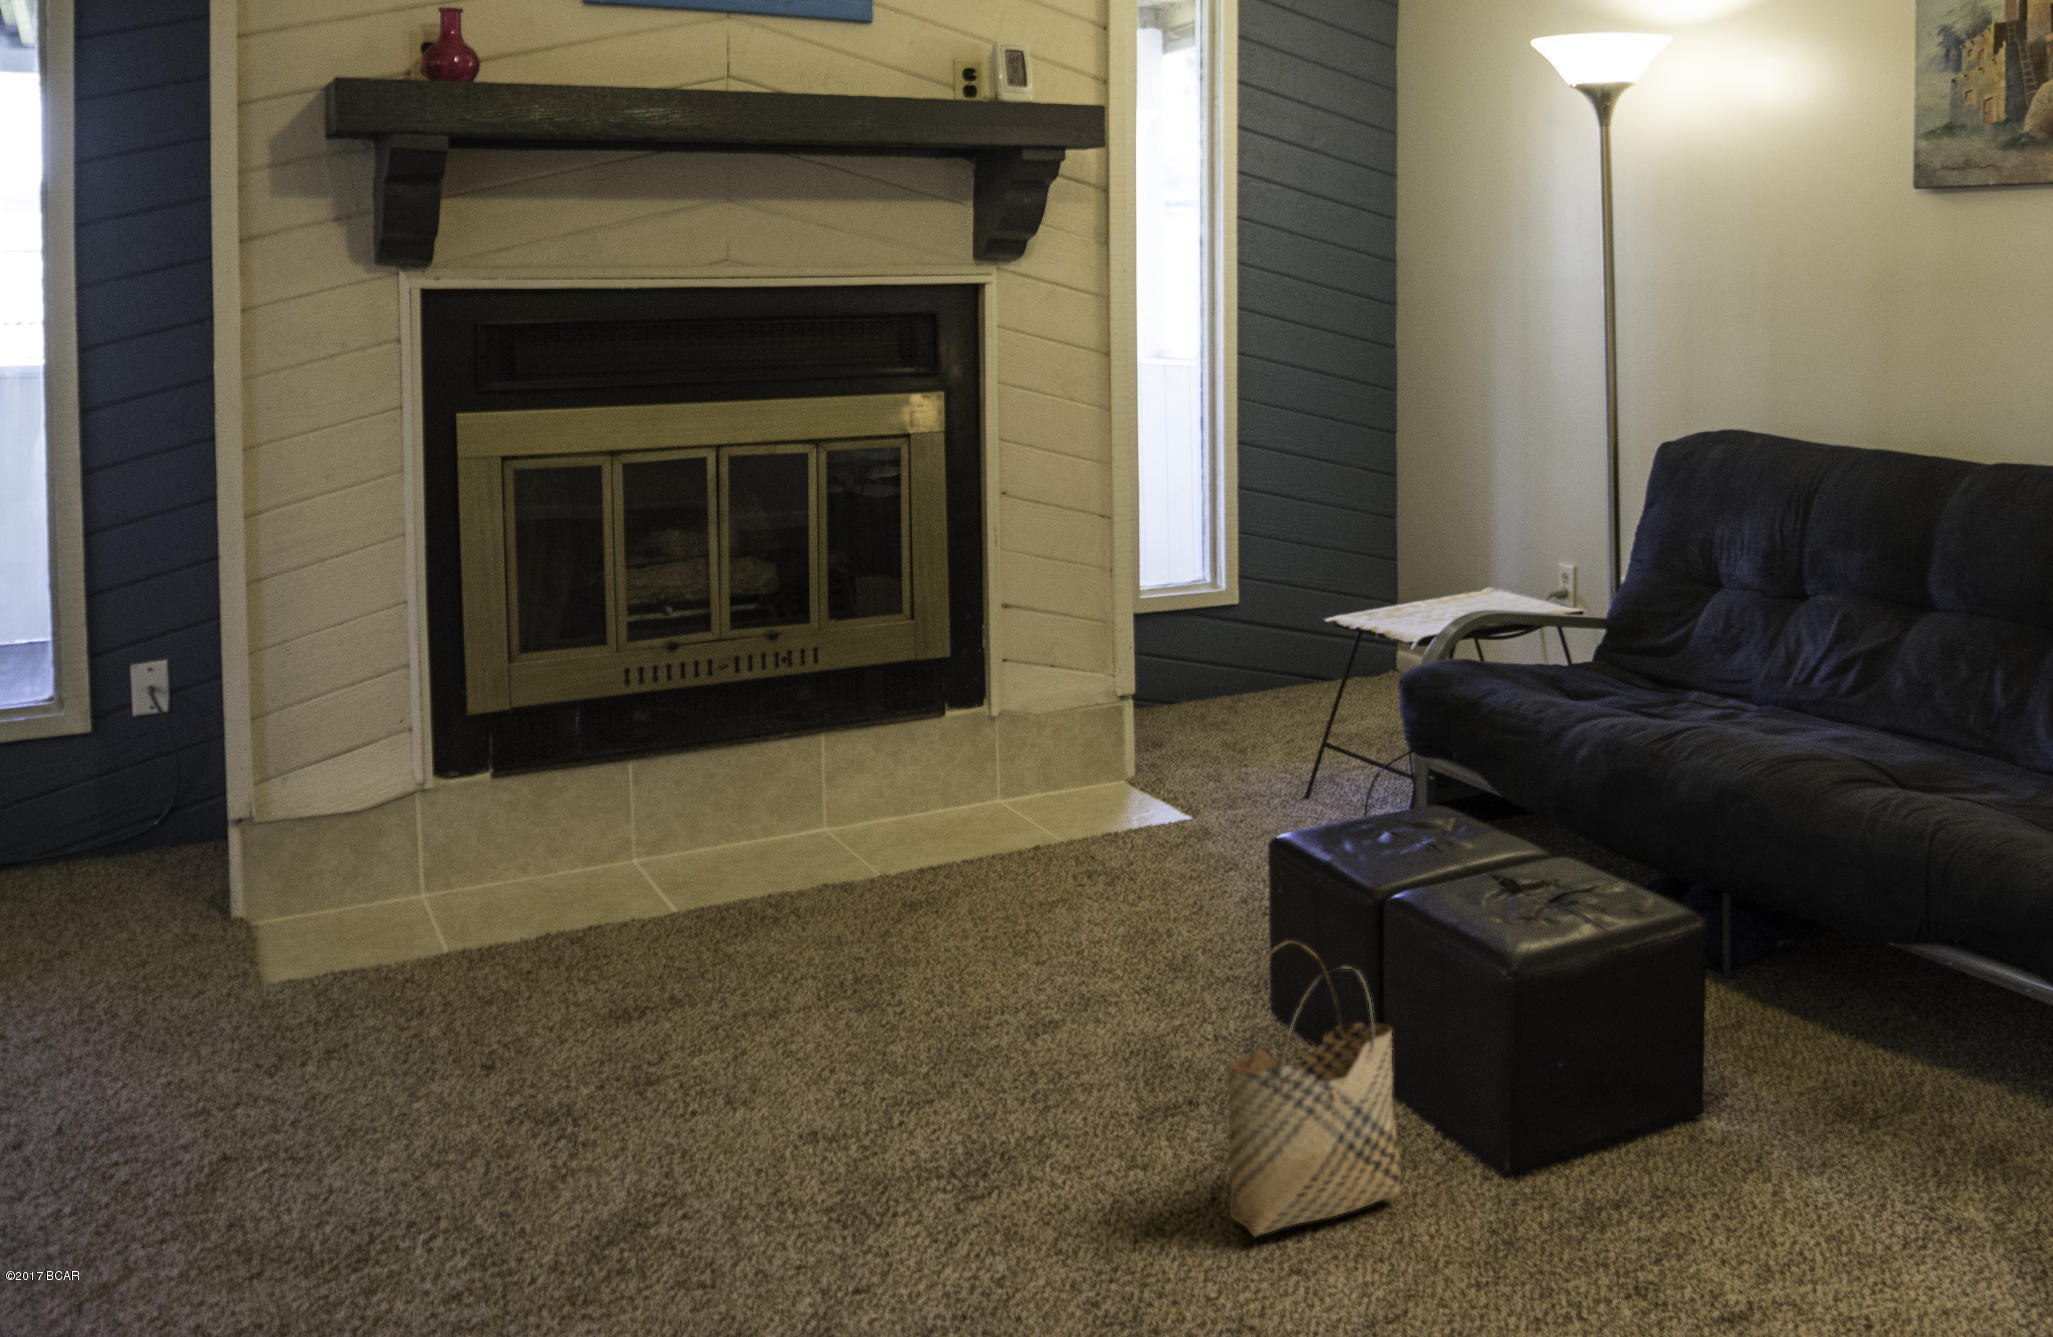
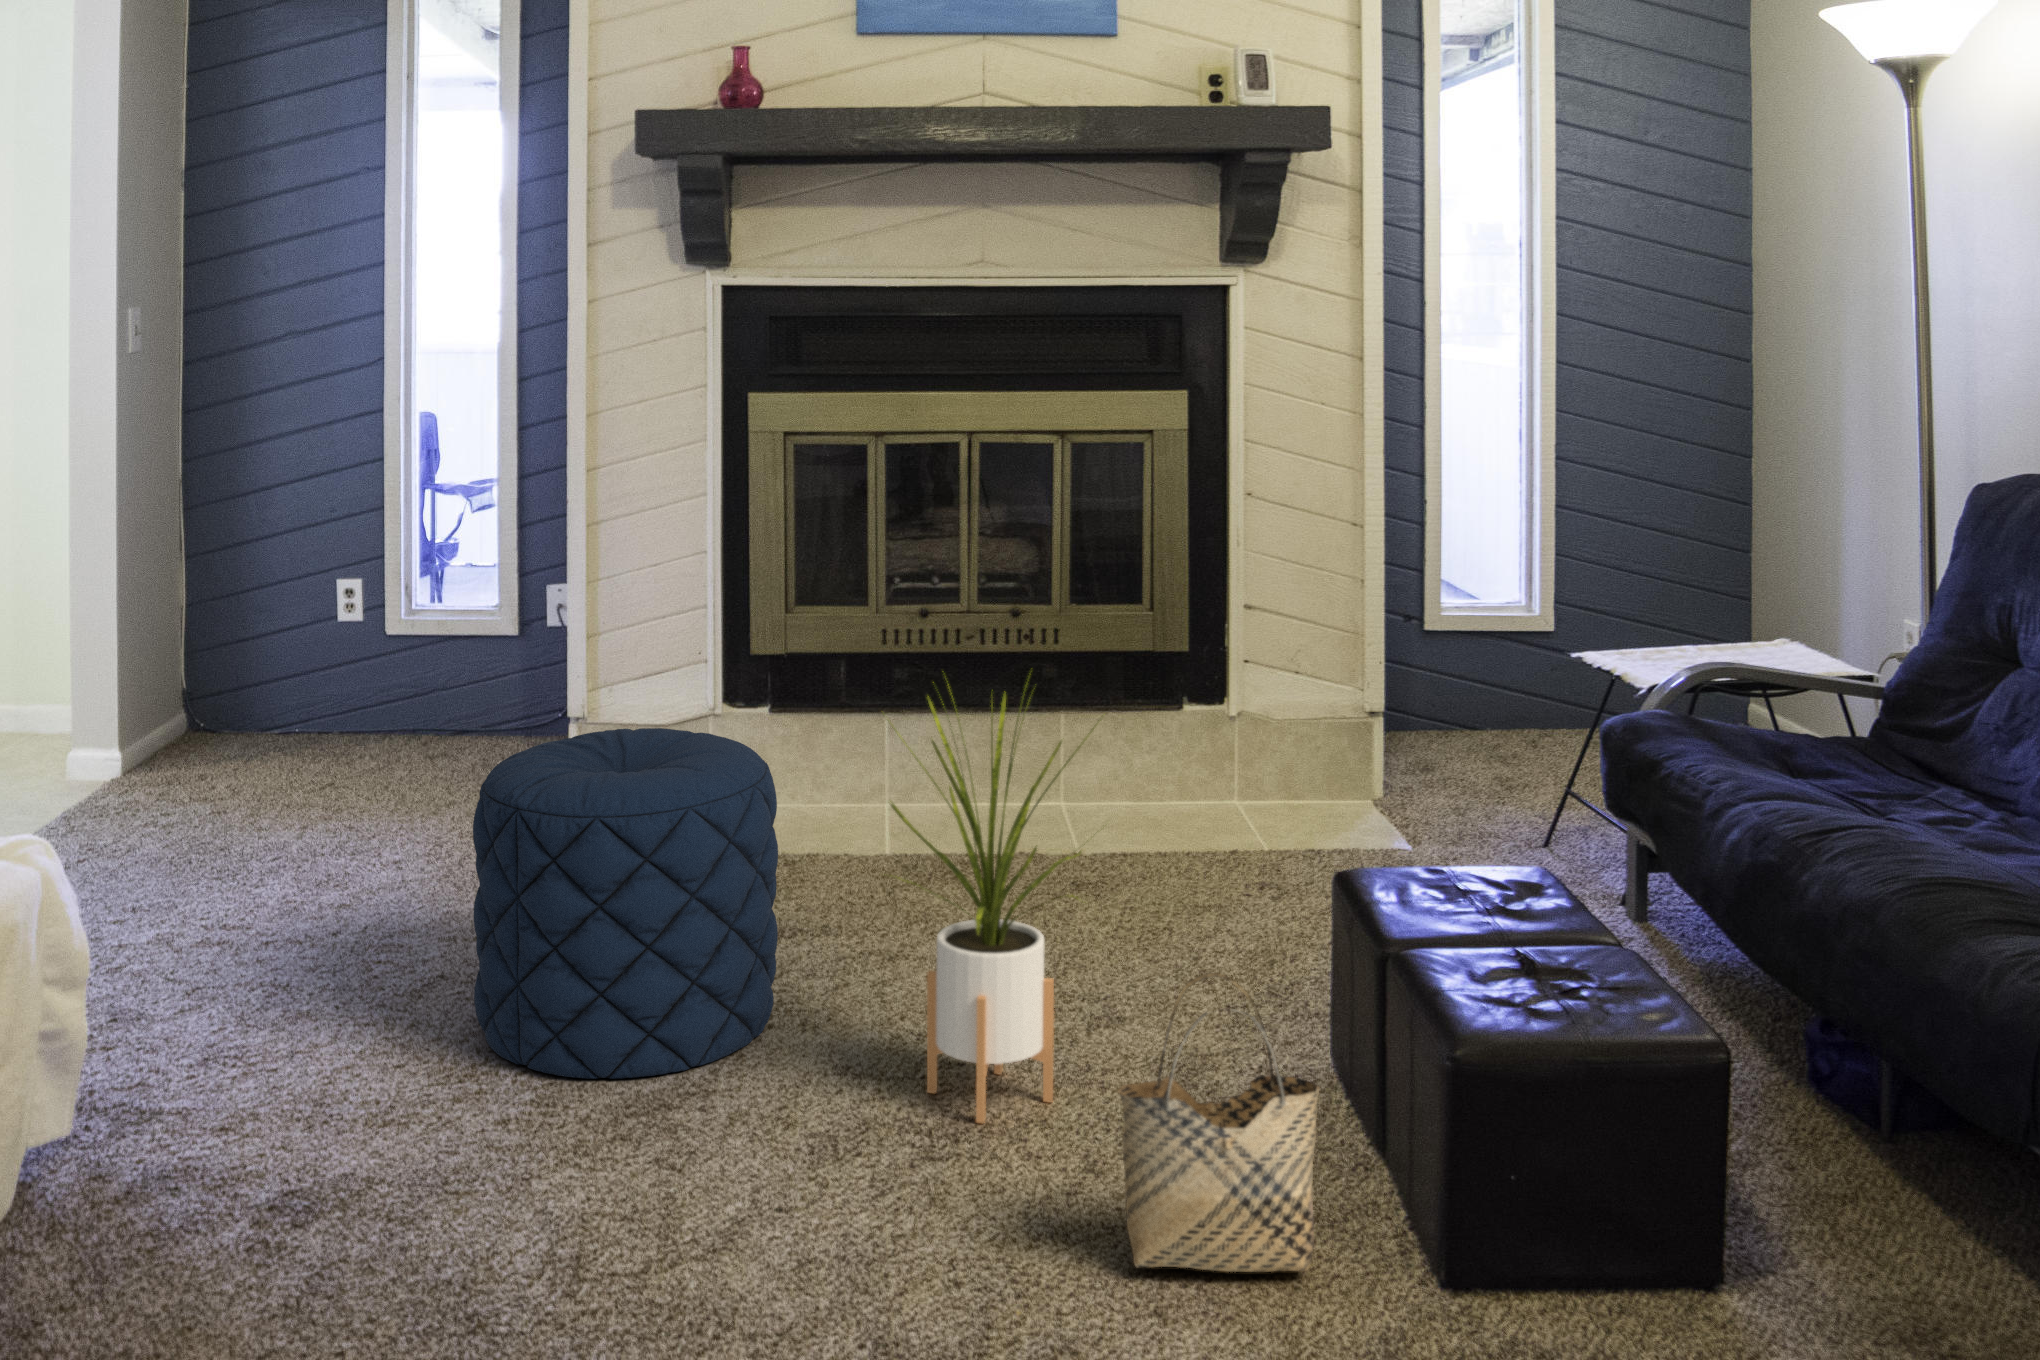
house plant: none [860,676,1106,1152] -> present [890,673,1101,1123]
pouf: none [290,799,690,1231] -> present [473,728,778,1079]

